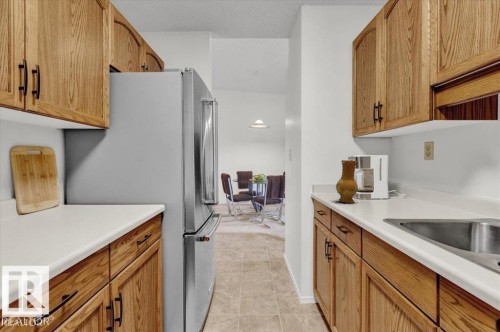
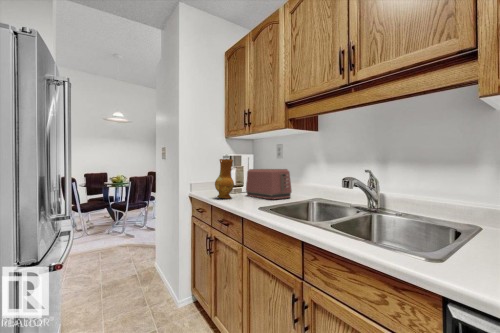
toaster: none [373,172,435,209] -> present [246,169,292,199]

